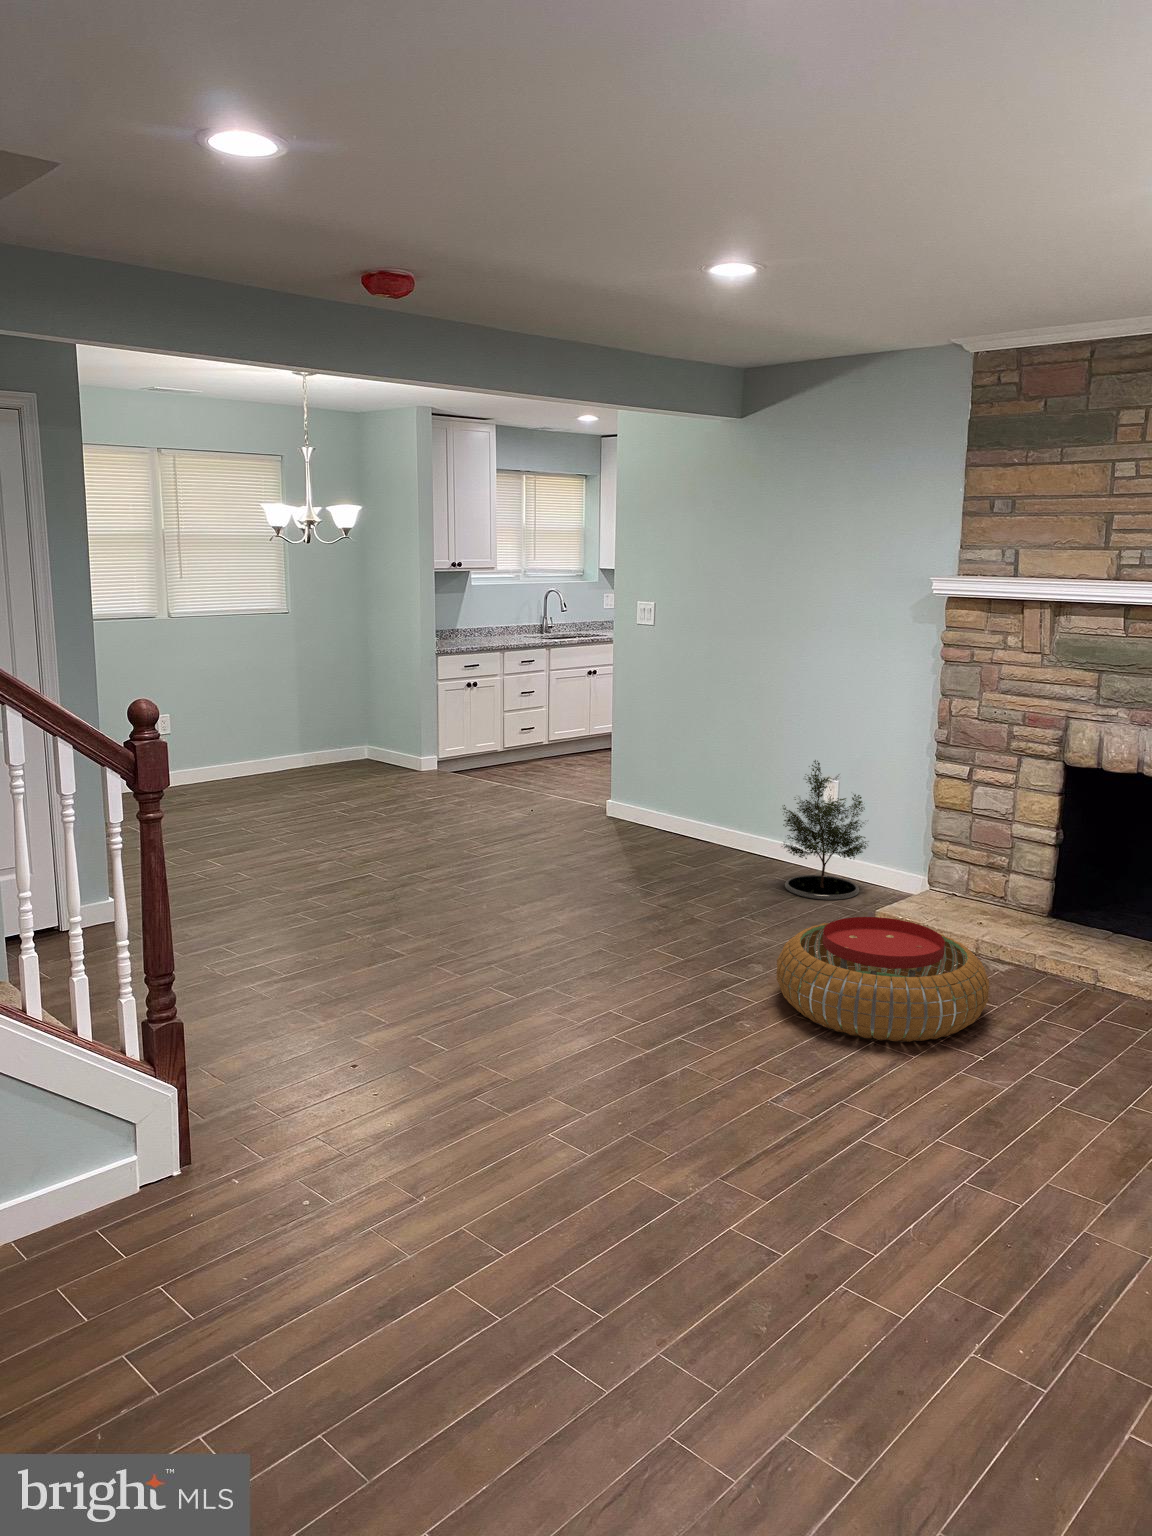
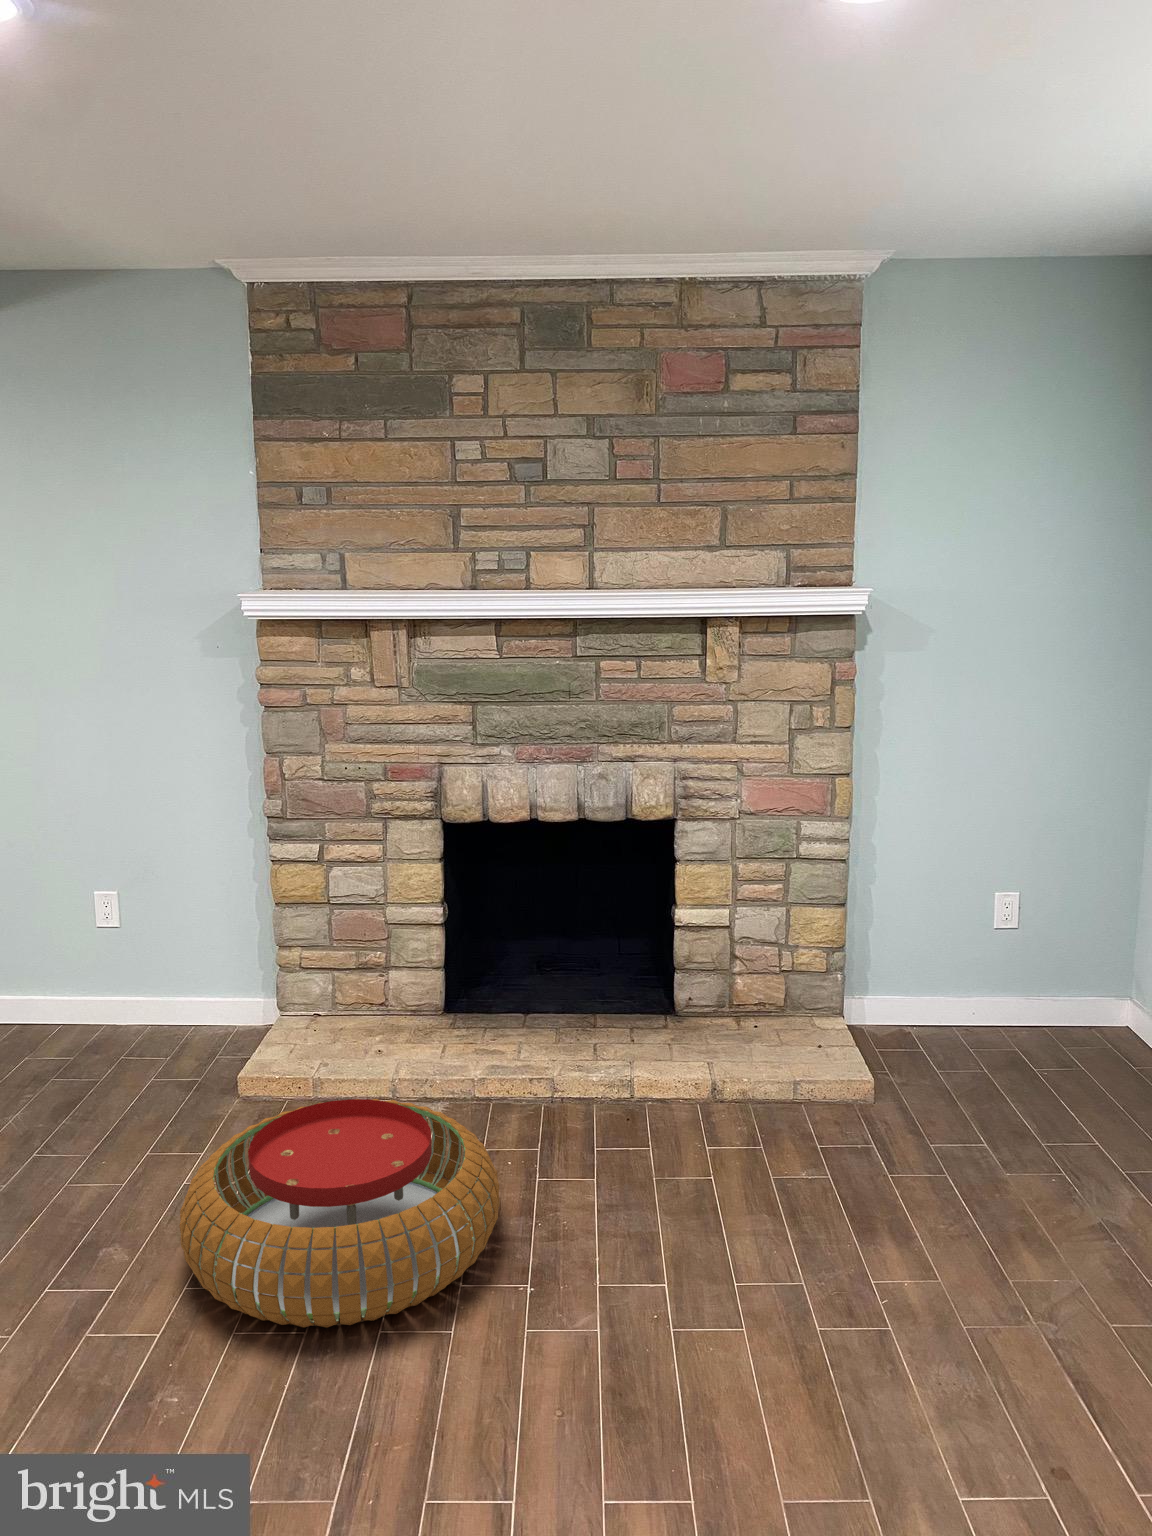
potted tree: present [783,760,868,900] -> none [49,870,187,1077]

